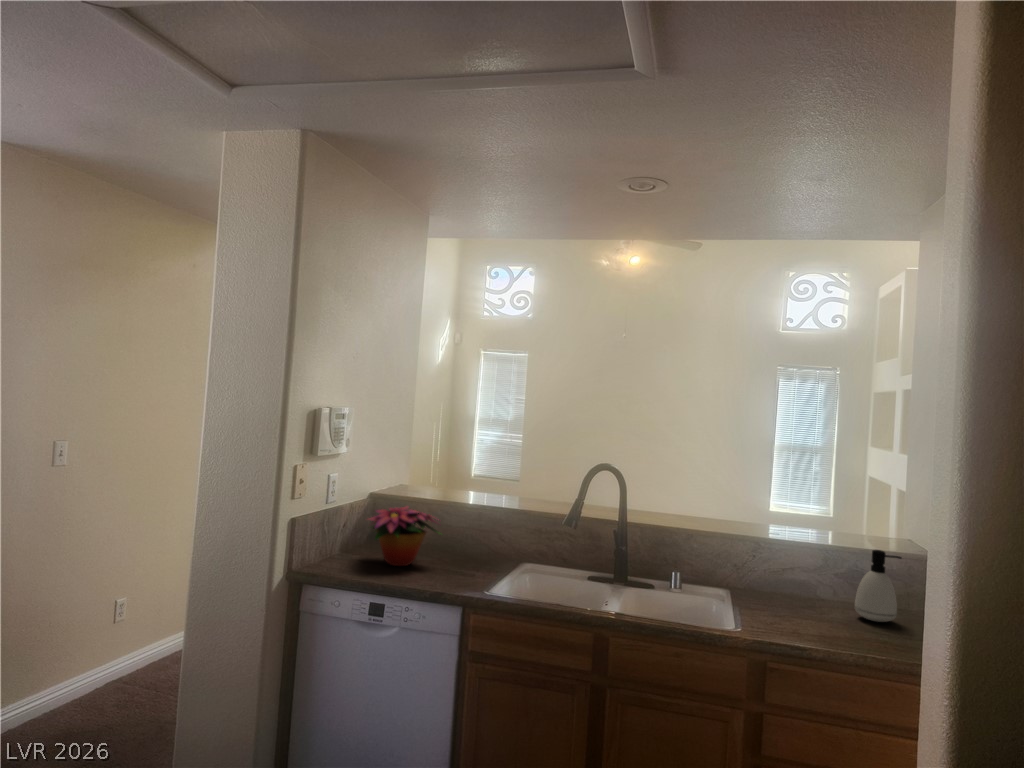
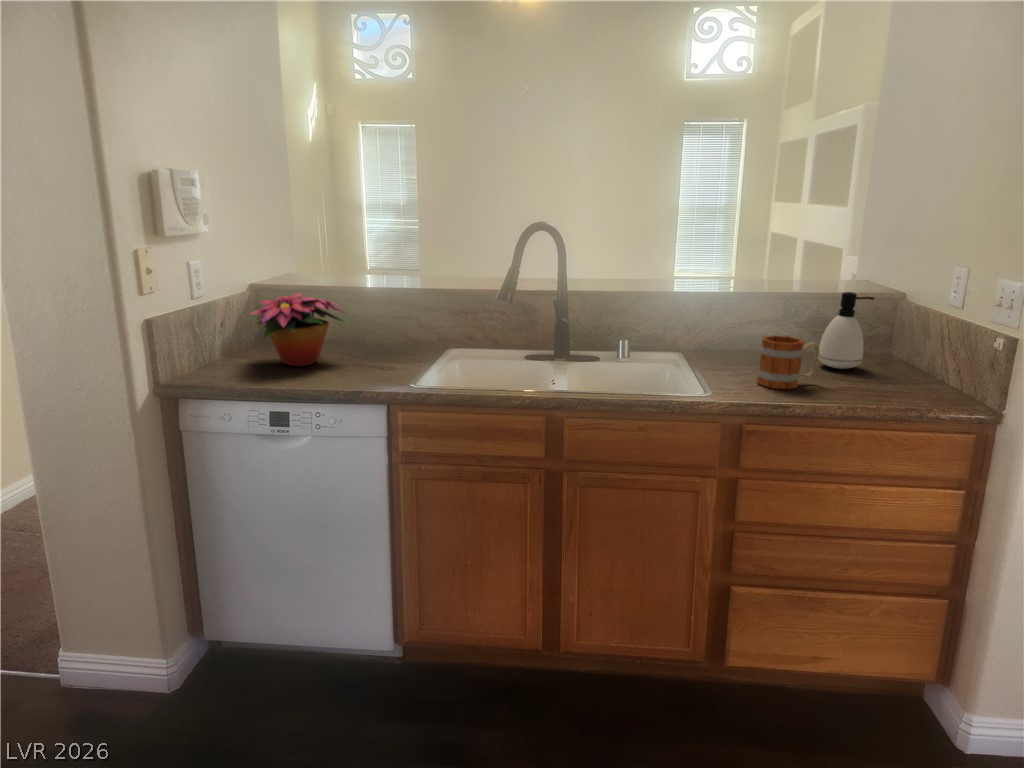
mug: none [787,582,844,633] -> present [757,335,820,389]

